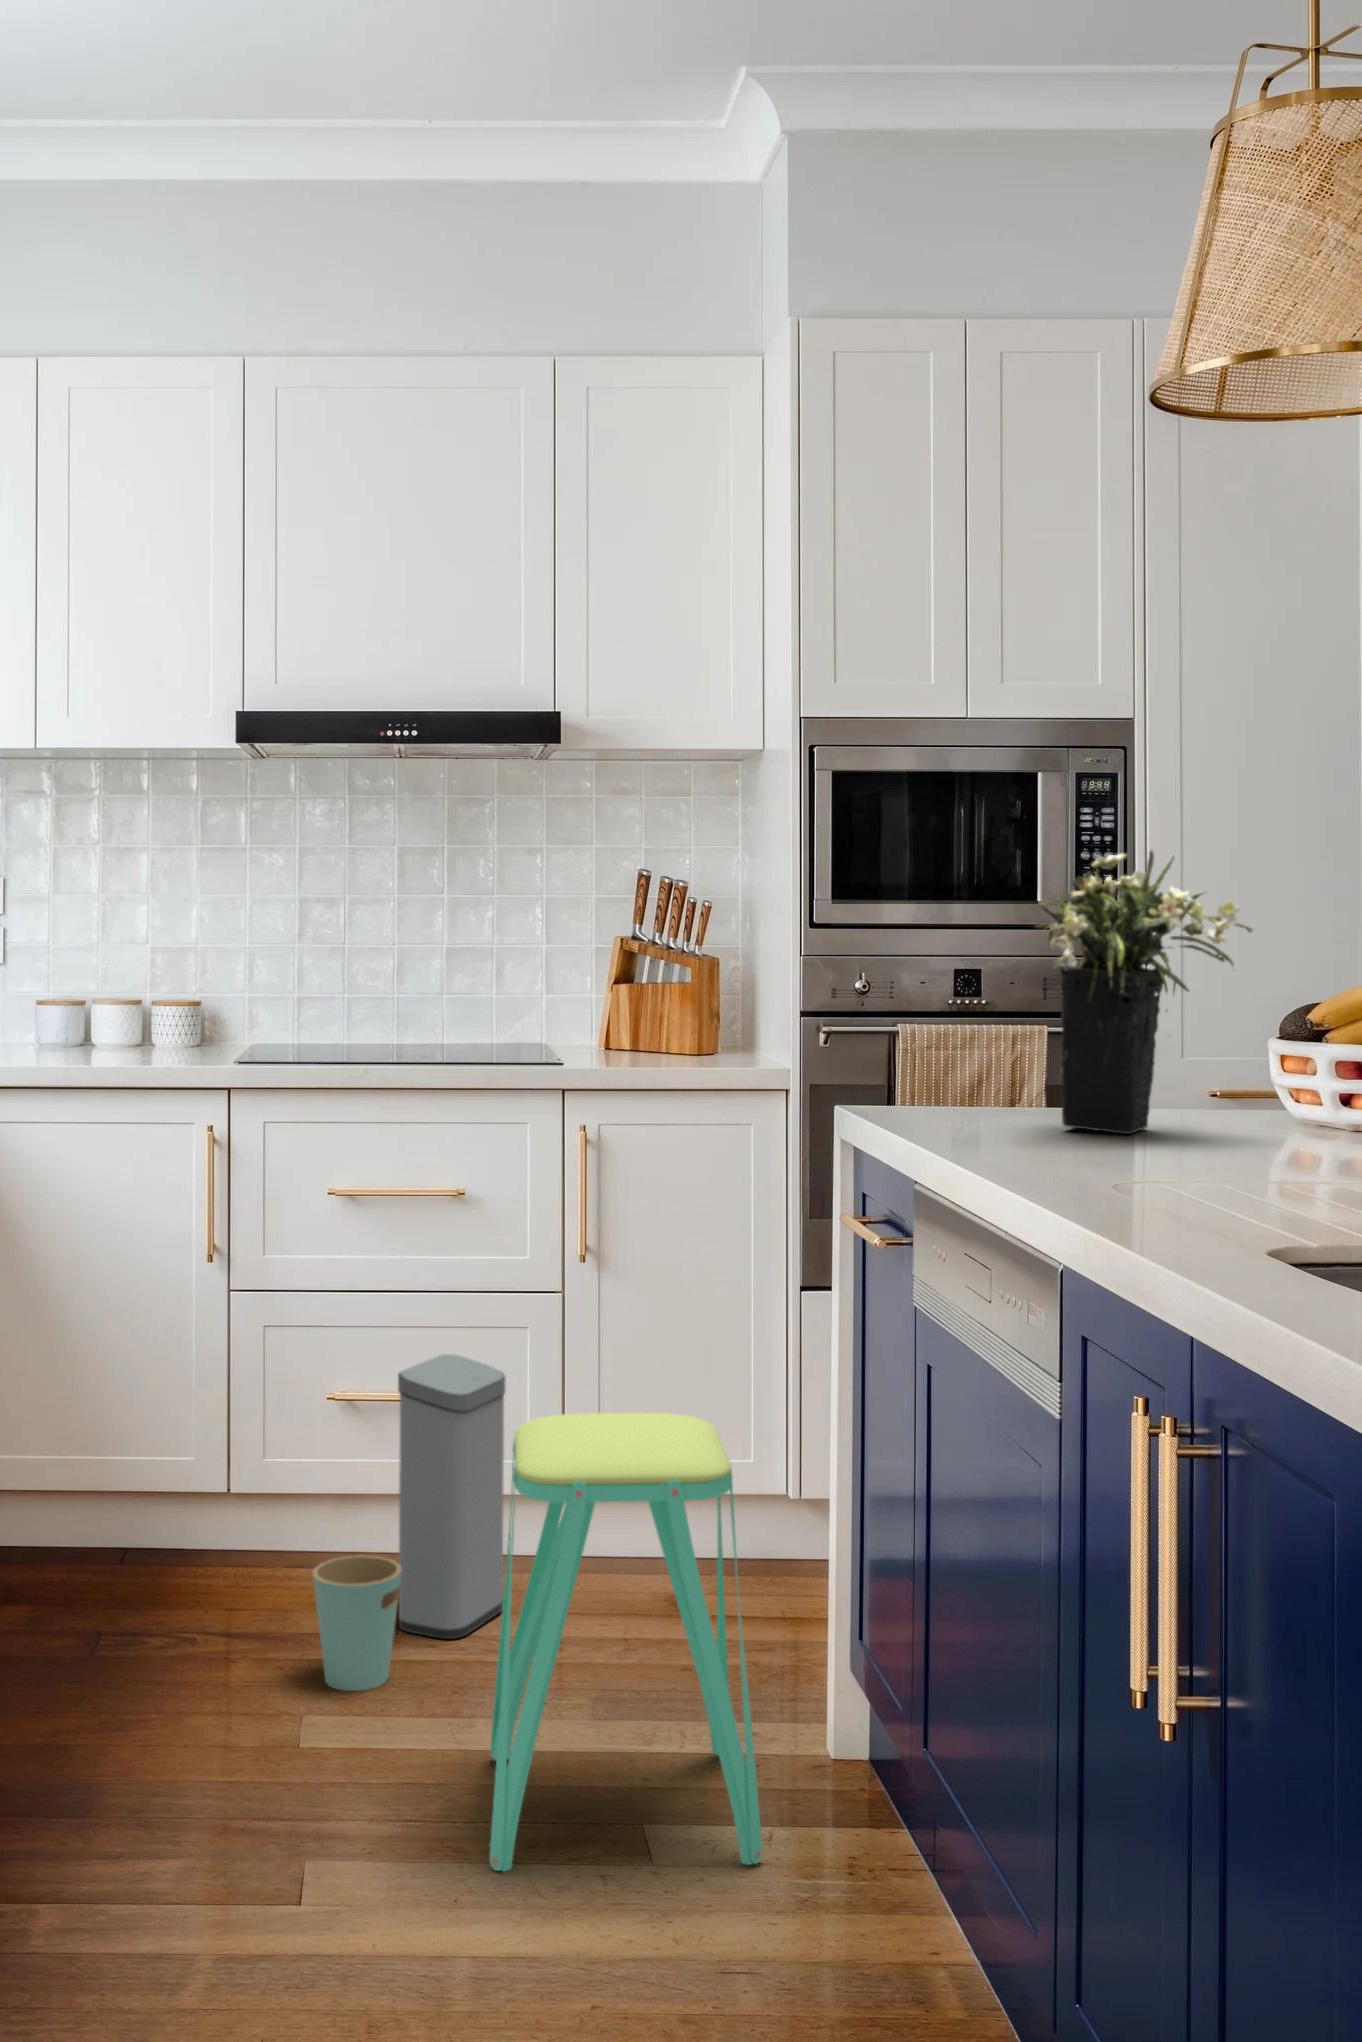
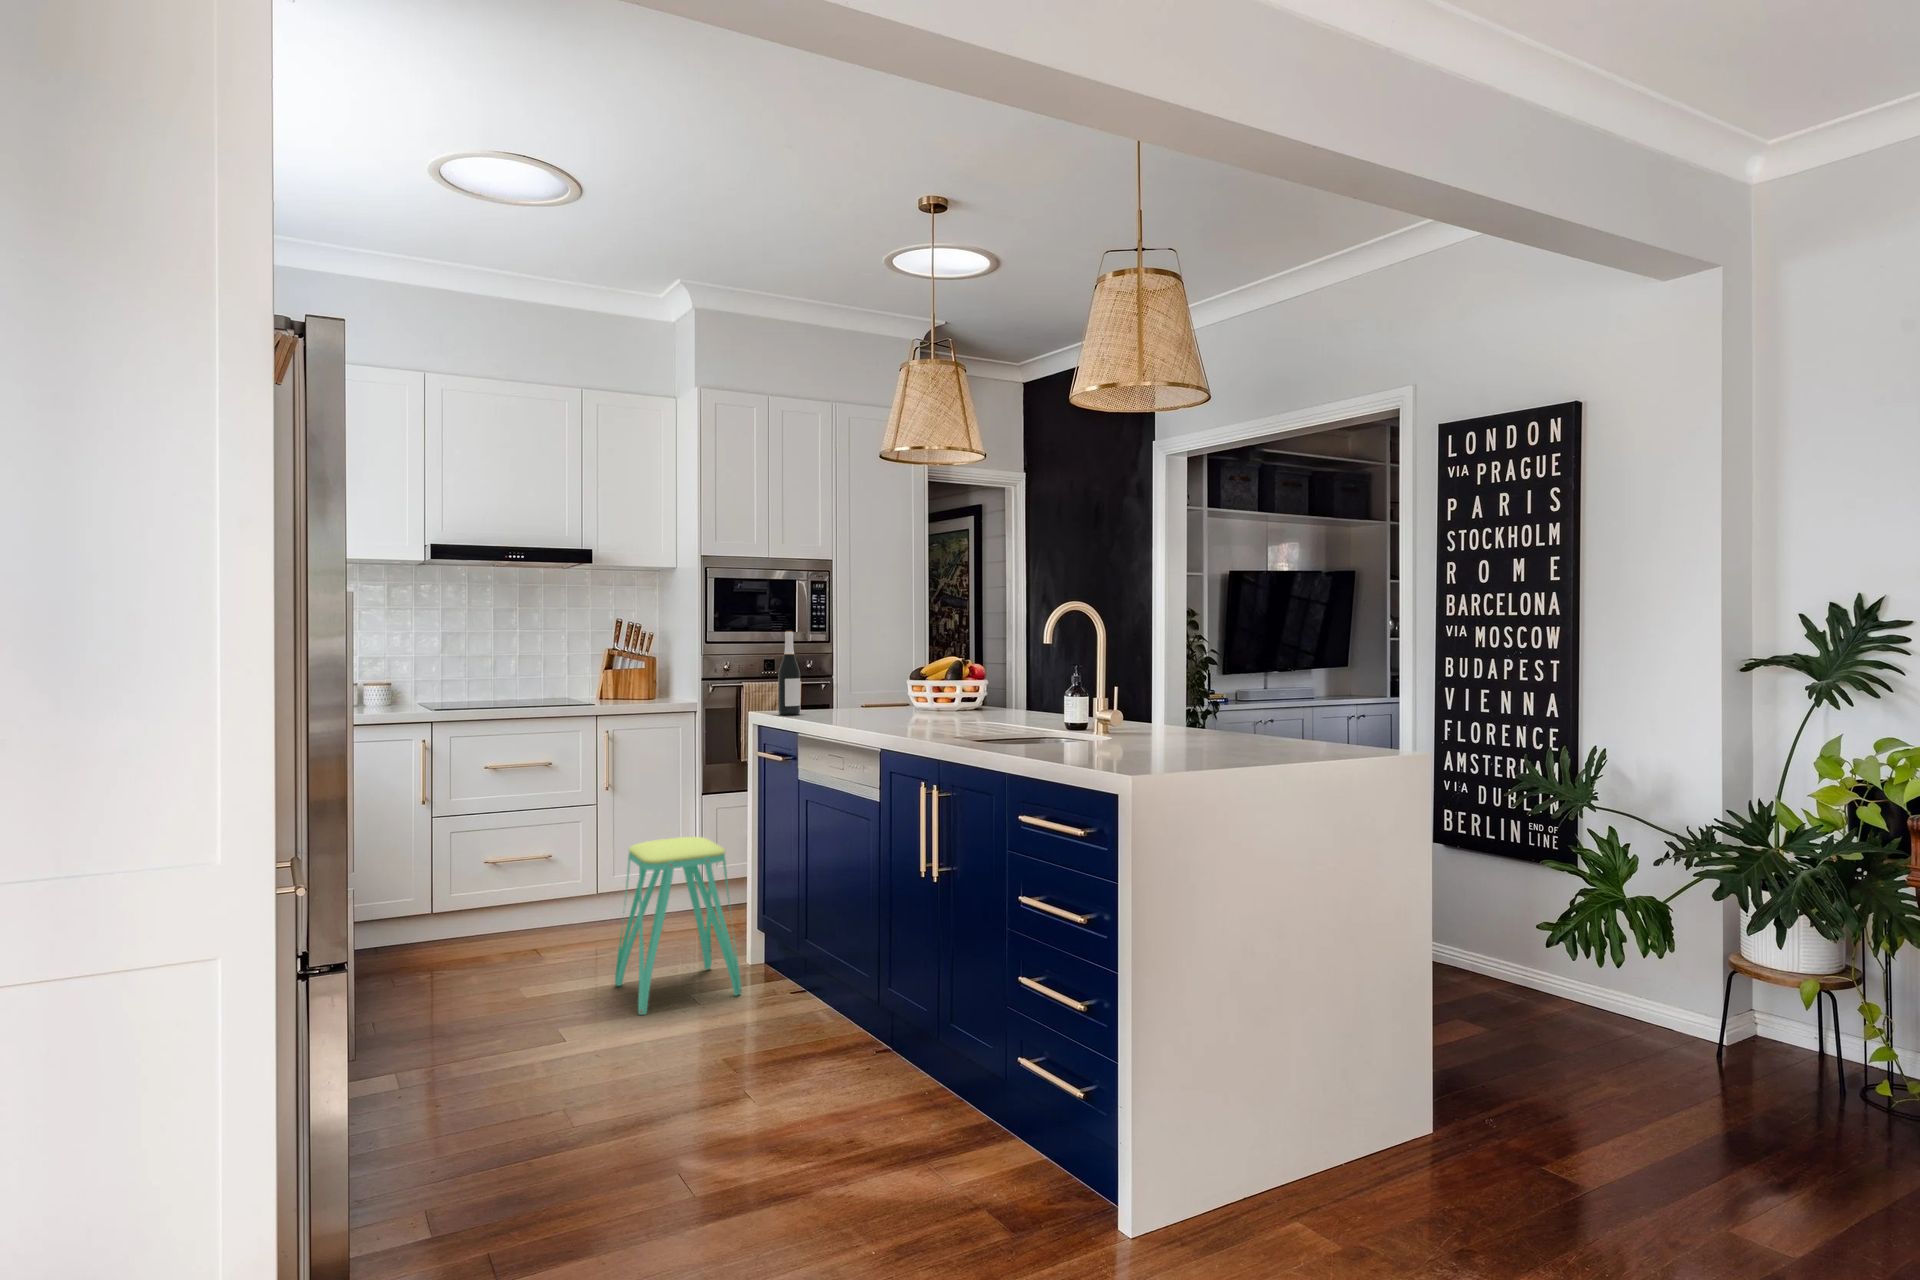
flower arrangement: present [1040,851,1253,1134] -> none [831,617,906,717]
wine bottle: none [899,890,958,1117] -> present [778,631,800,715]
trash can: present [313,1354,506,1691] -> none [512,833,584,978]

